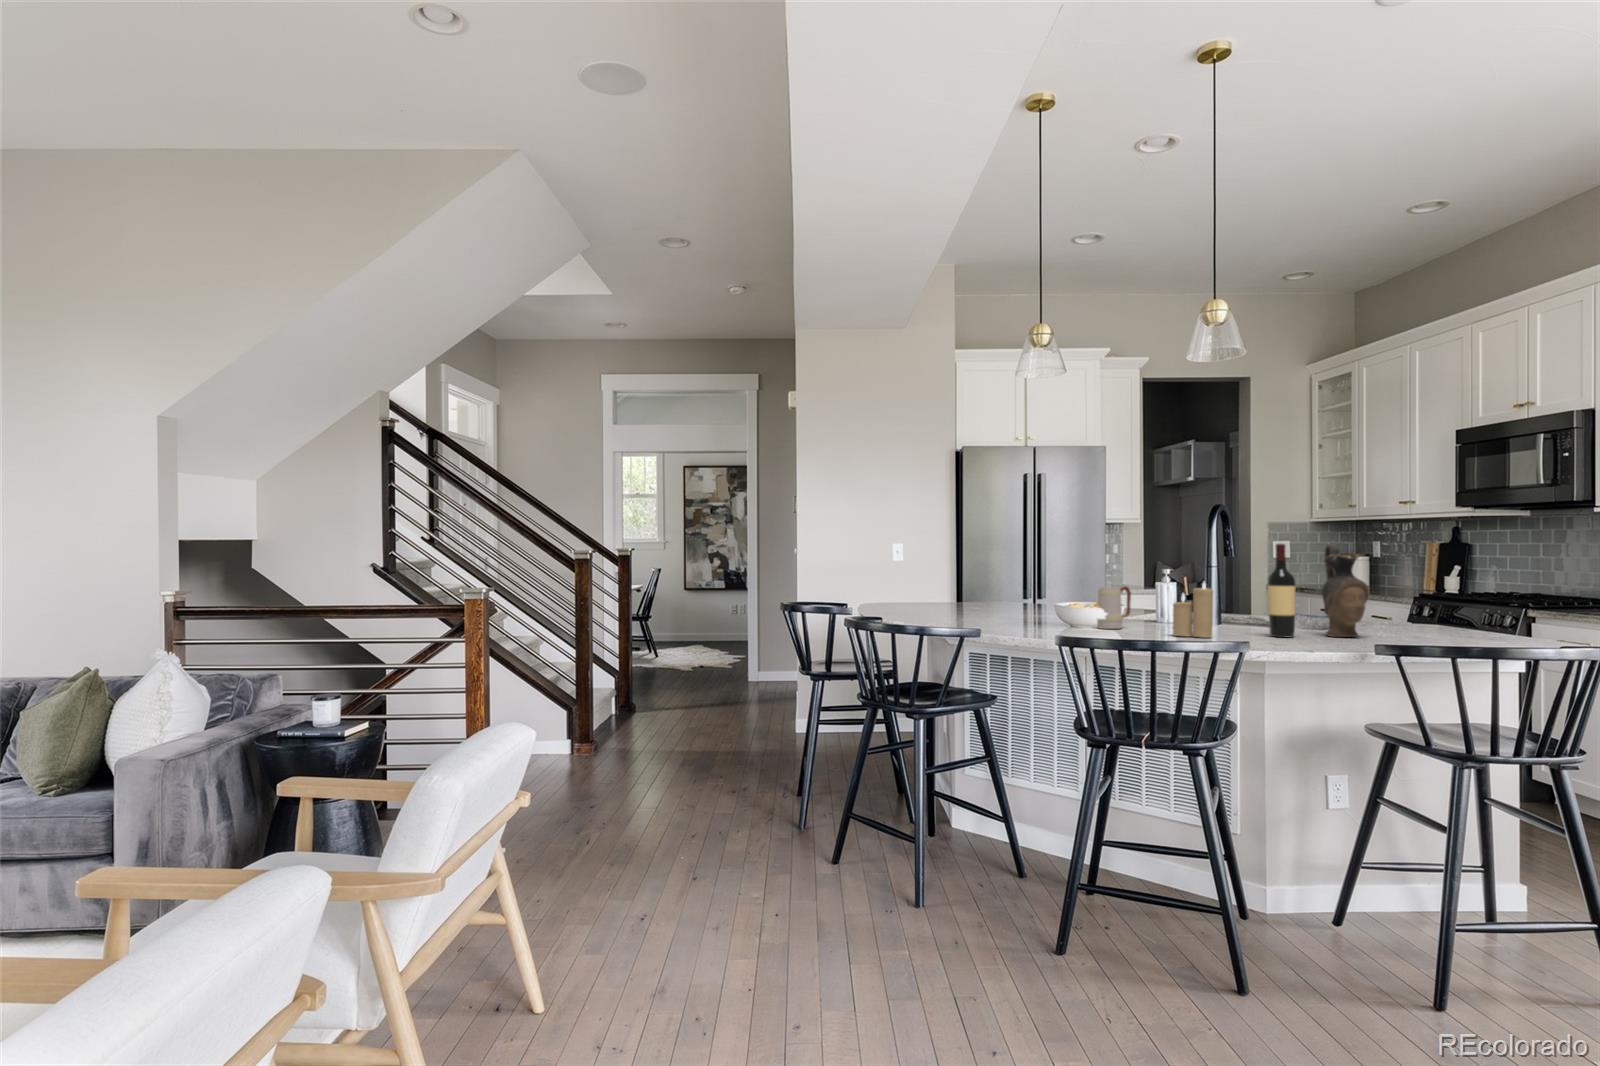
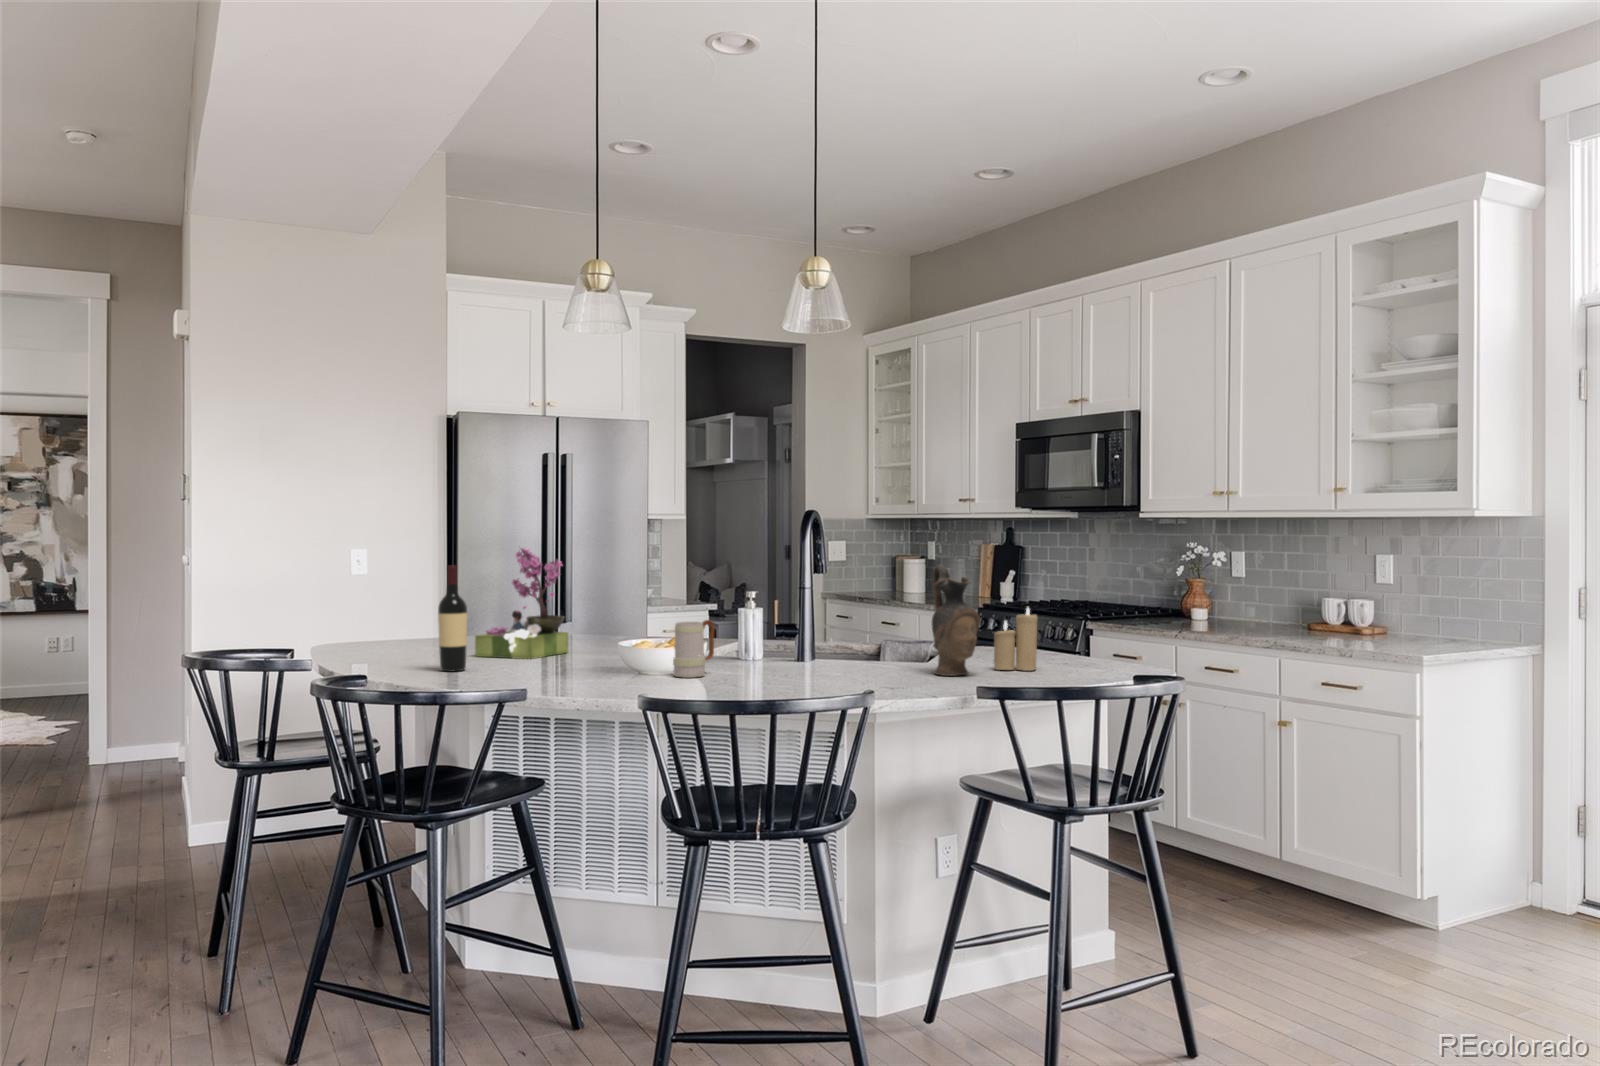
flower arrangement: none [963,535,1030,616] -> present [475,548,568,659]
wine bottle: present [1268,544,1296,638] -> present [438,565,467,672]
candle: present [1173,583,1213,638] -> present [994,608,1038,671]

